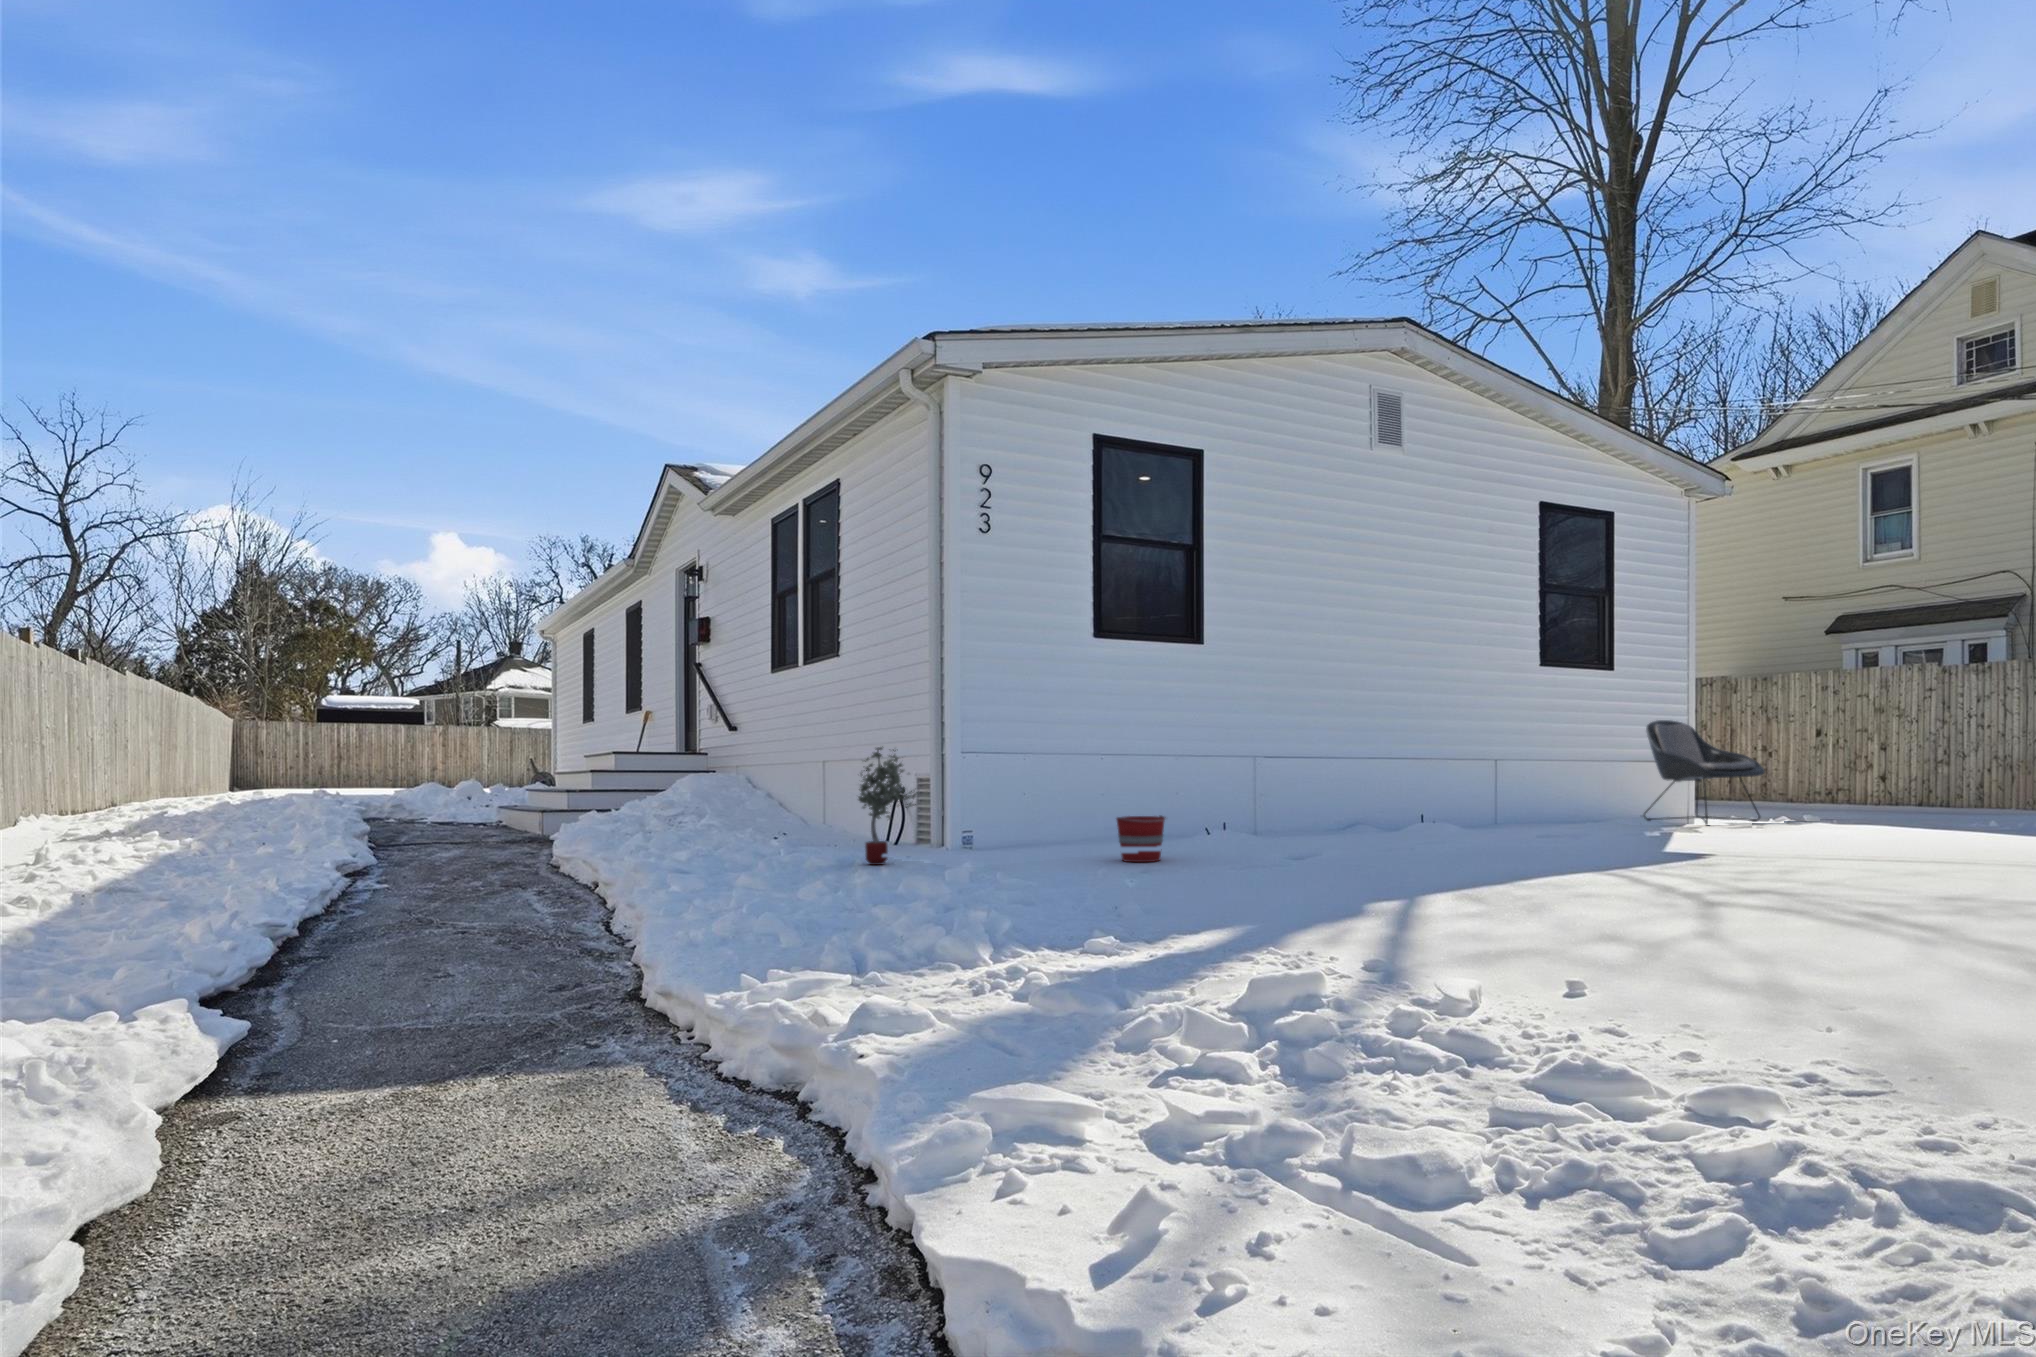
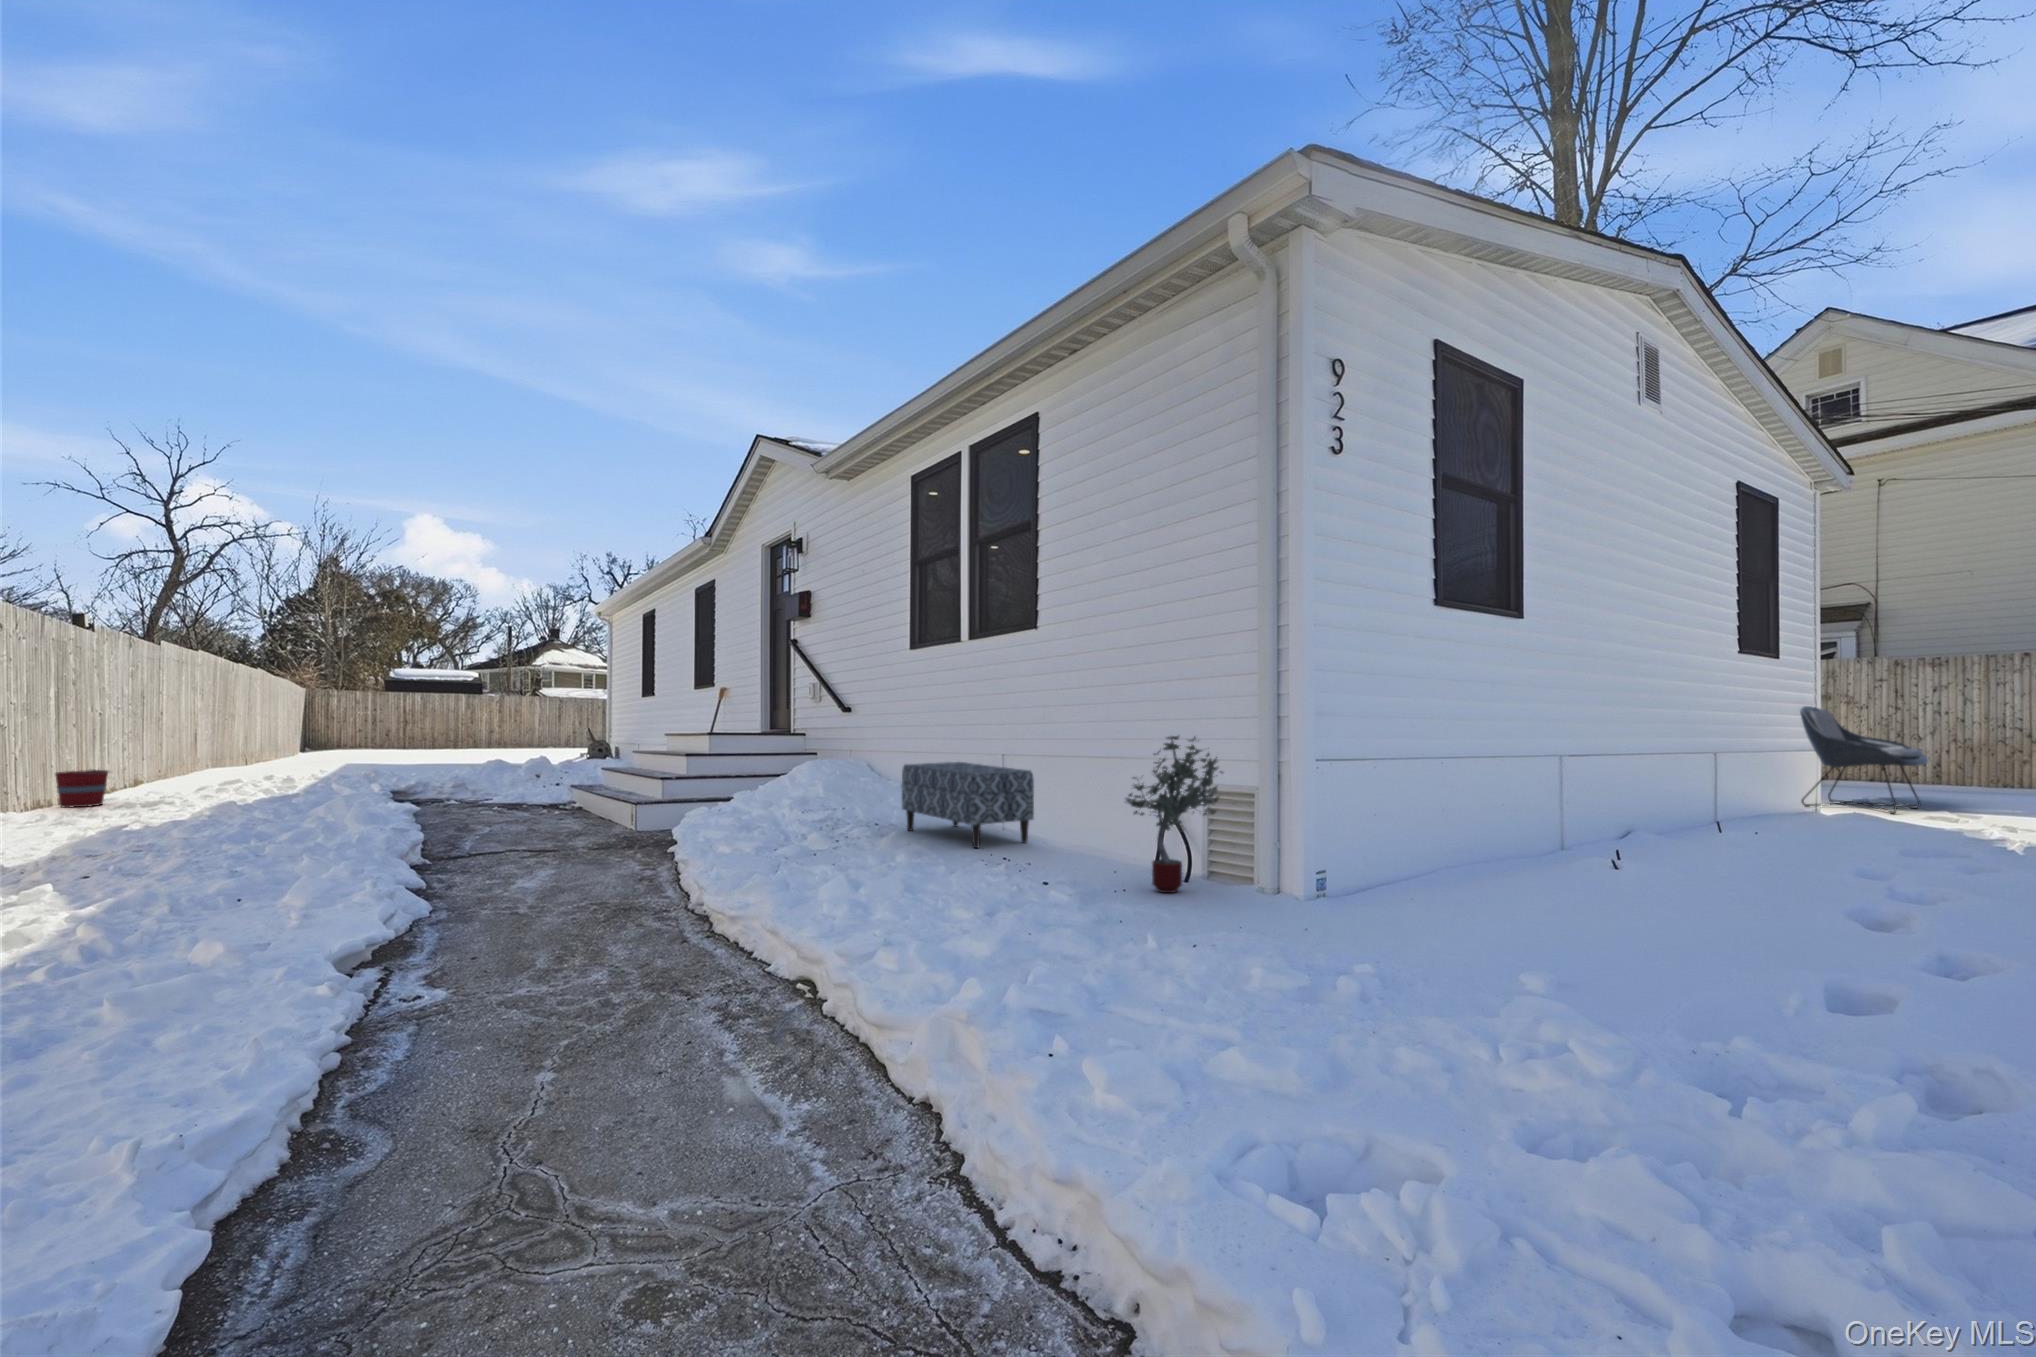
bench: none [743,778,837,845] -> present [902,762,1034,848]
bucket: present [1117,816,1166,862] -> present [55,769,110,808]

